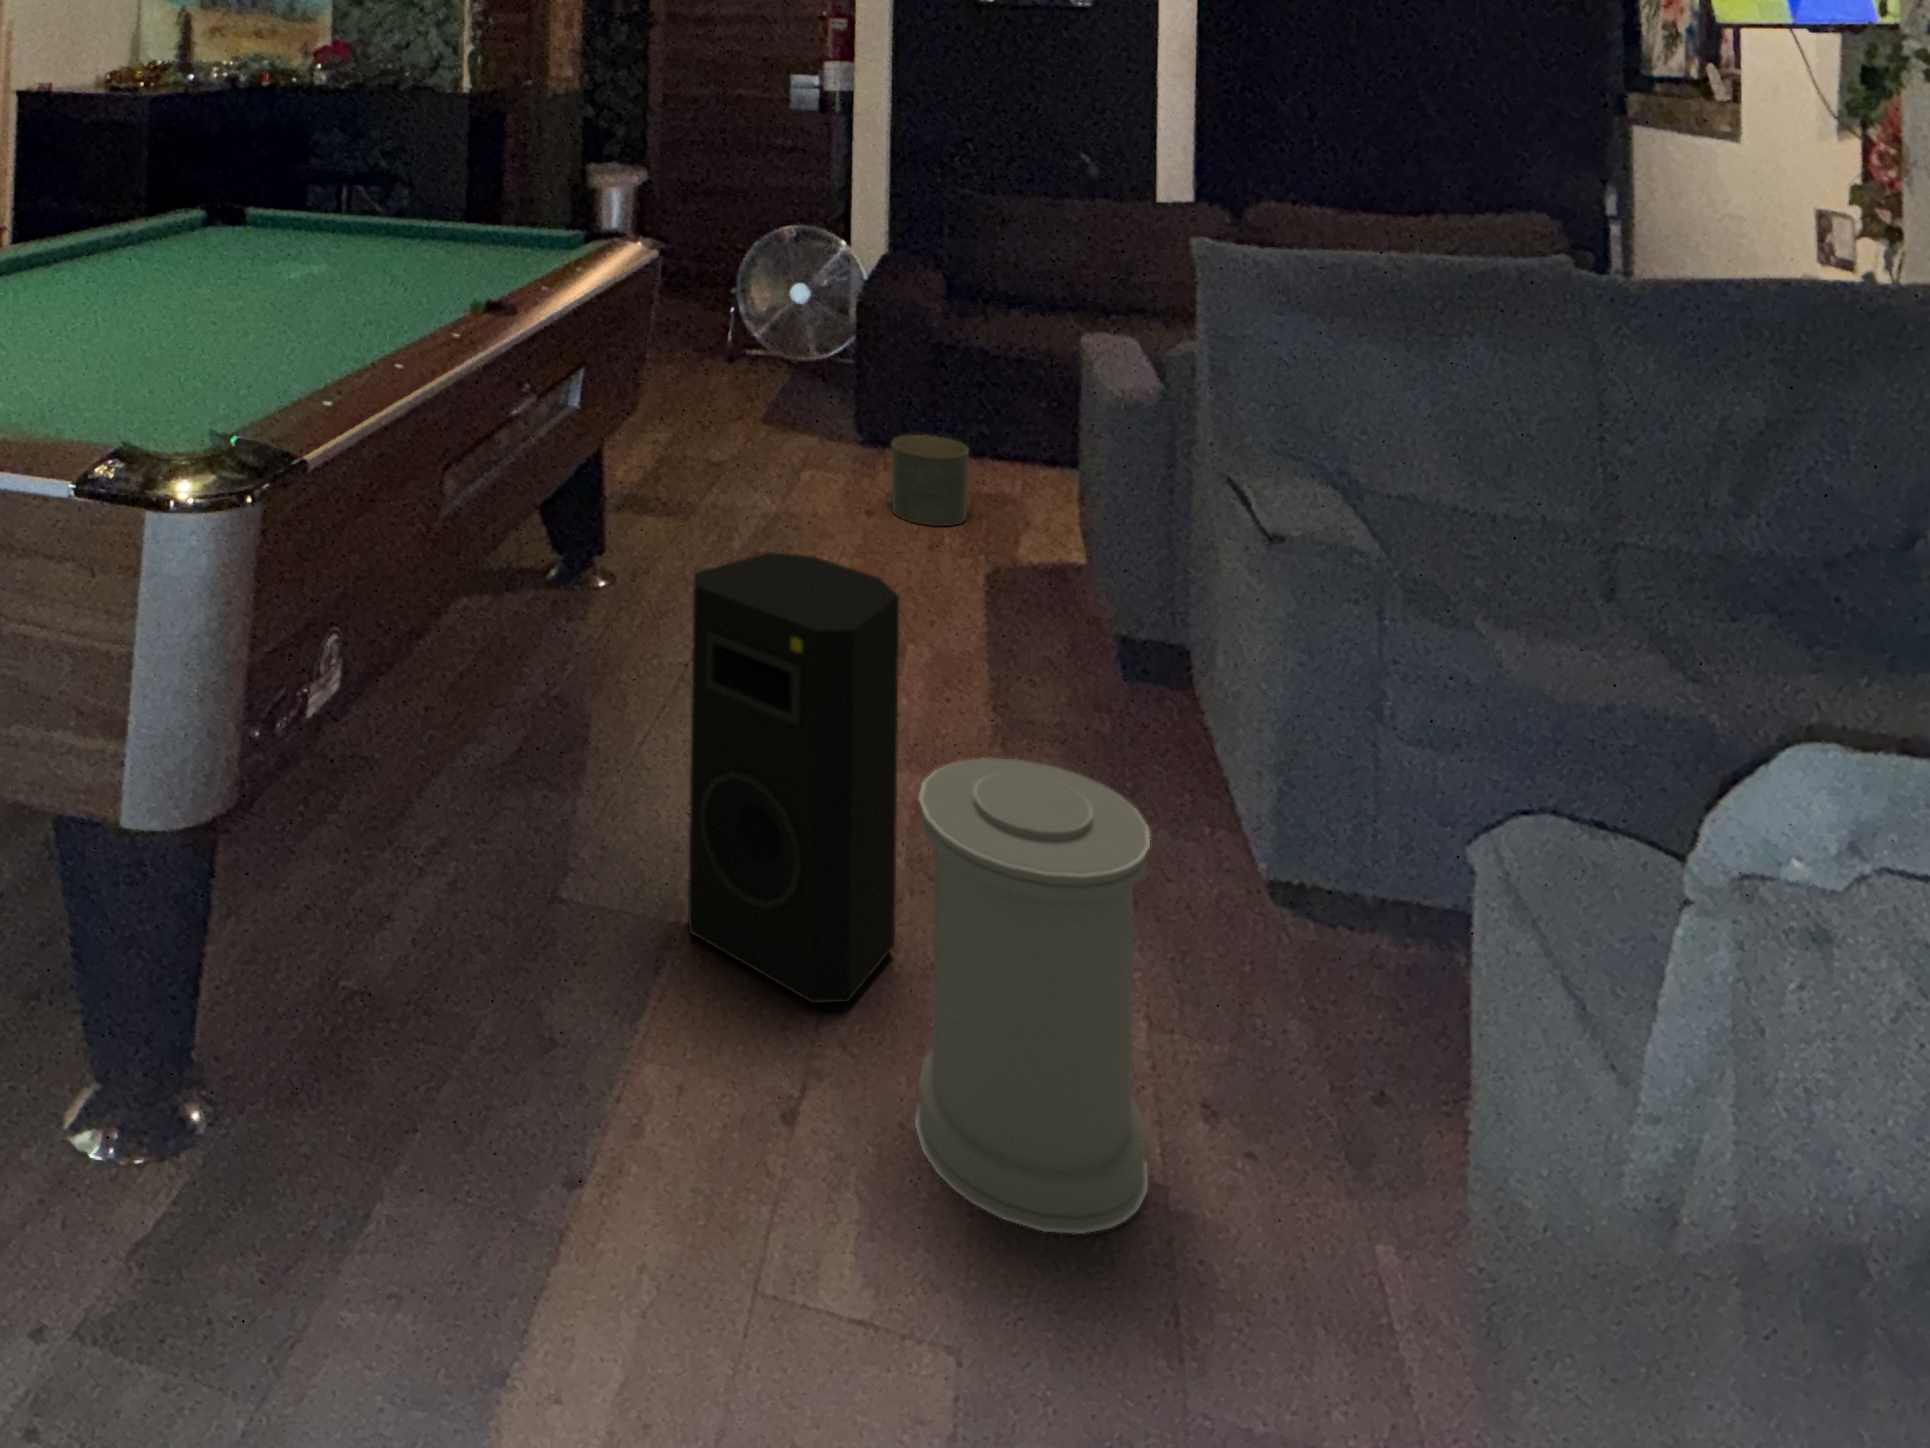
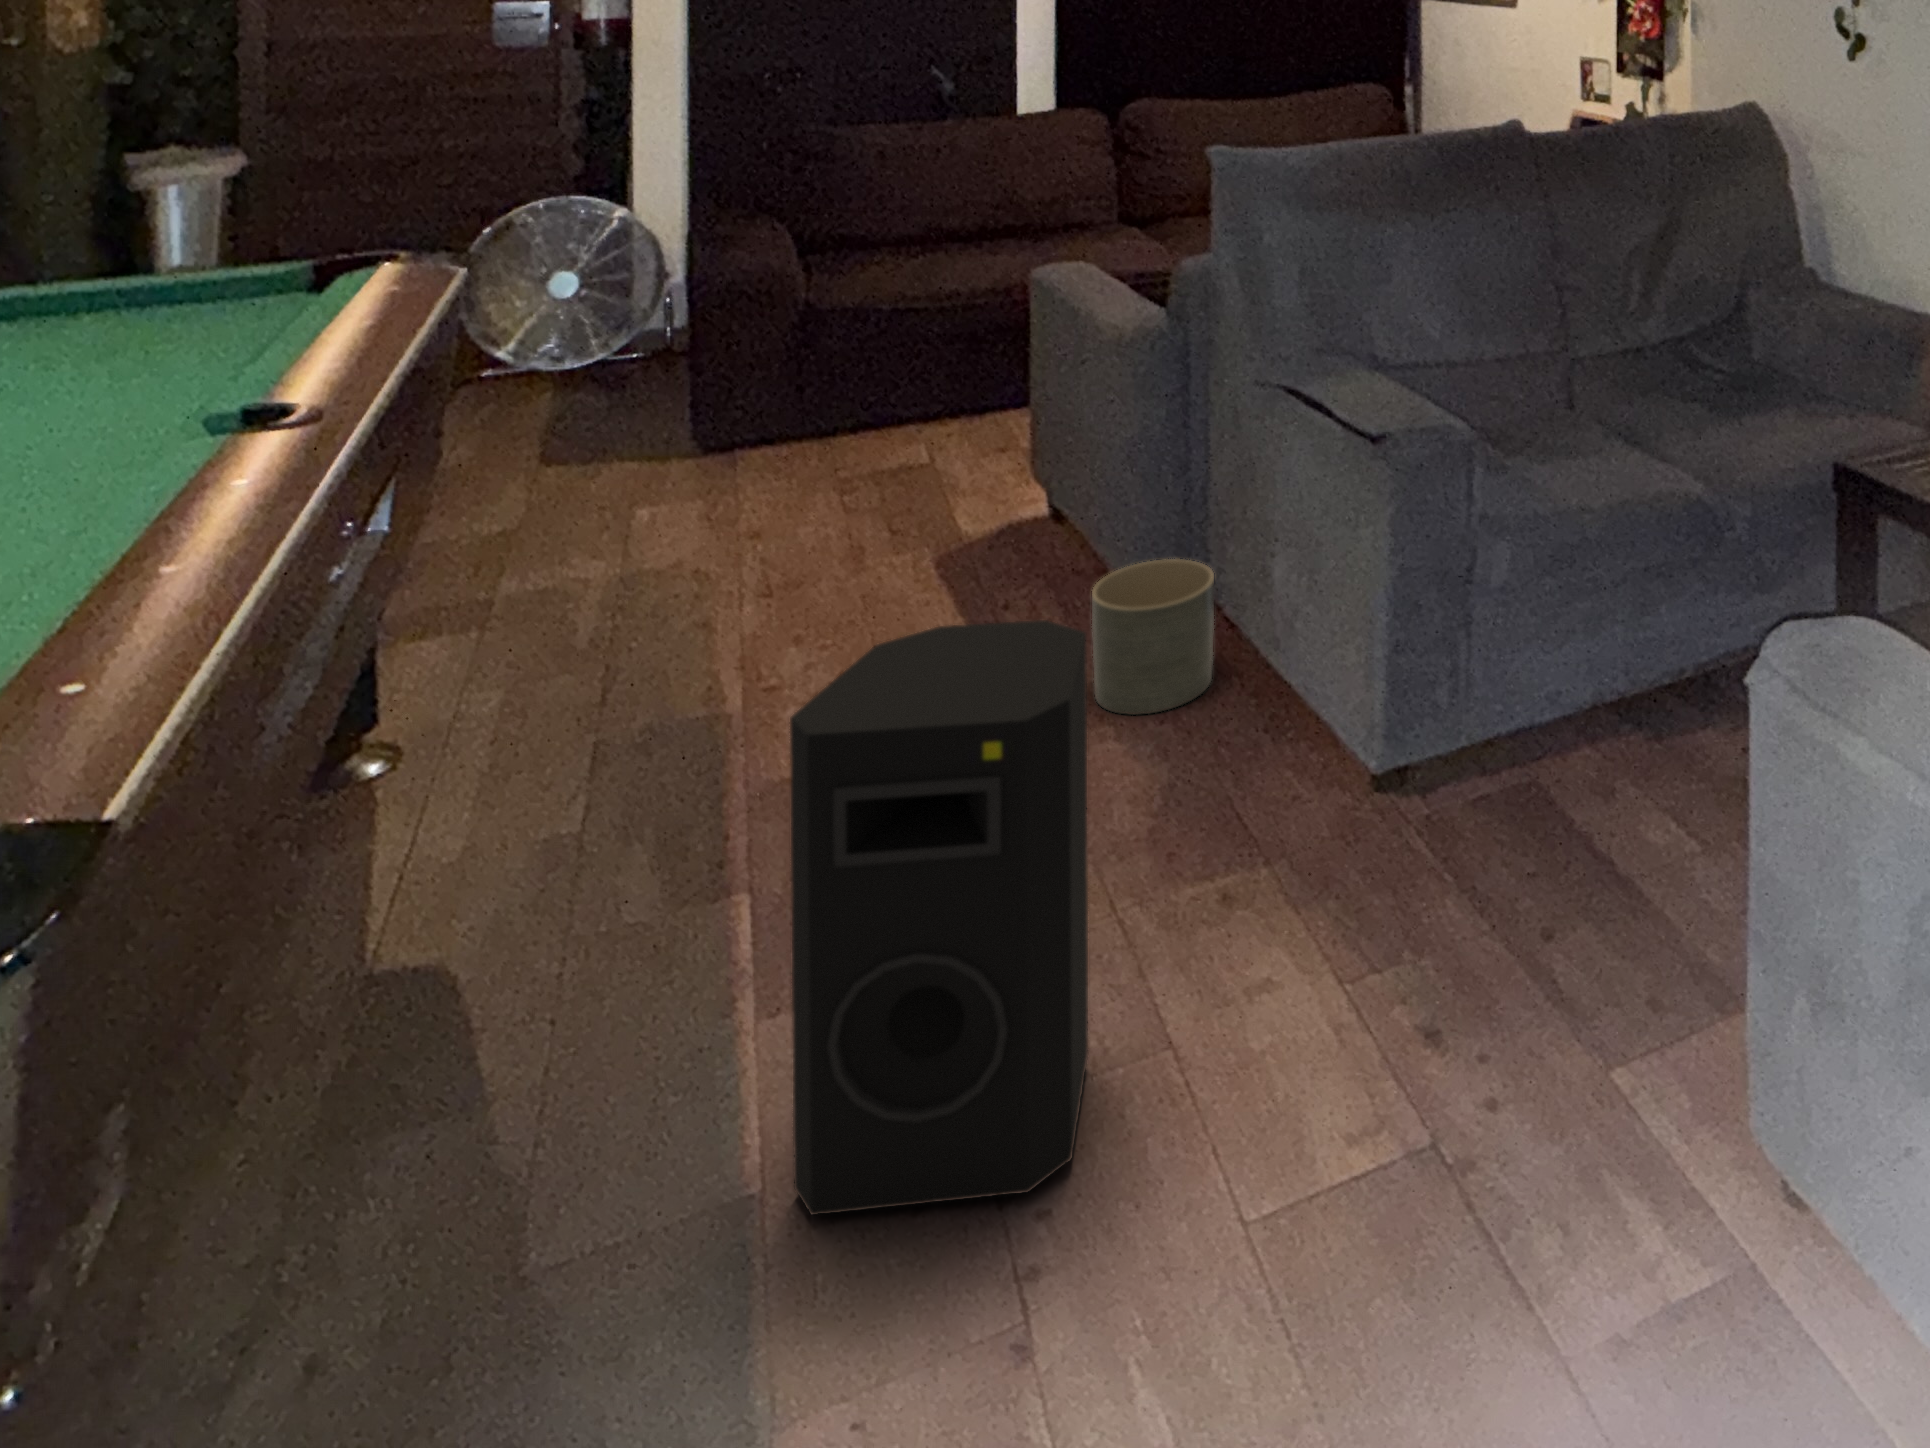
planter: present [891,435,969,526] -> present [1092,559,1214,715]
trash can: present [915,758,1150,1234] -> none [1205,746,1465,1291]

